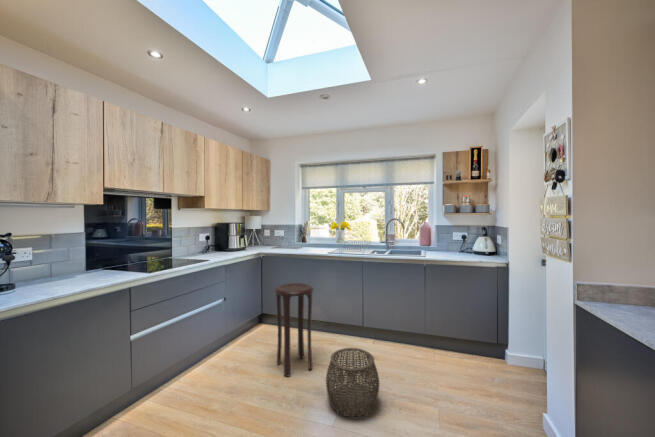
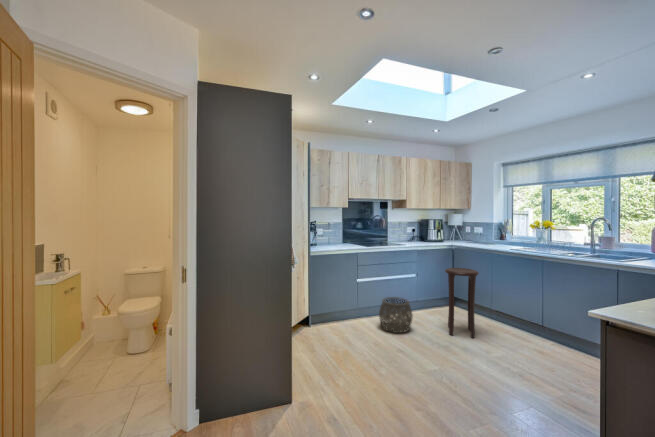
woven basket: present [326,348,380,417] -> present [379,297,413,333]

